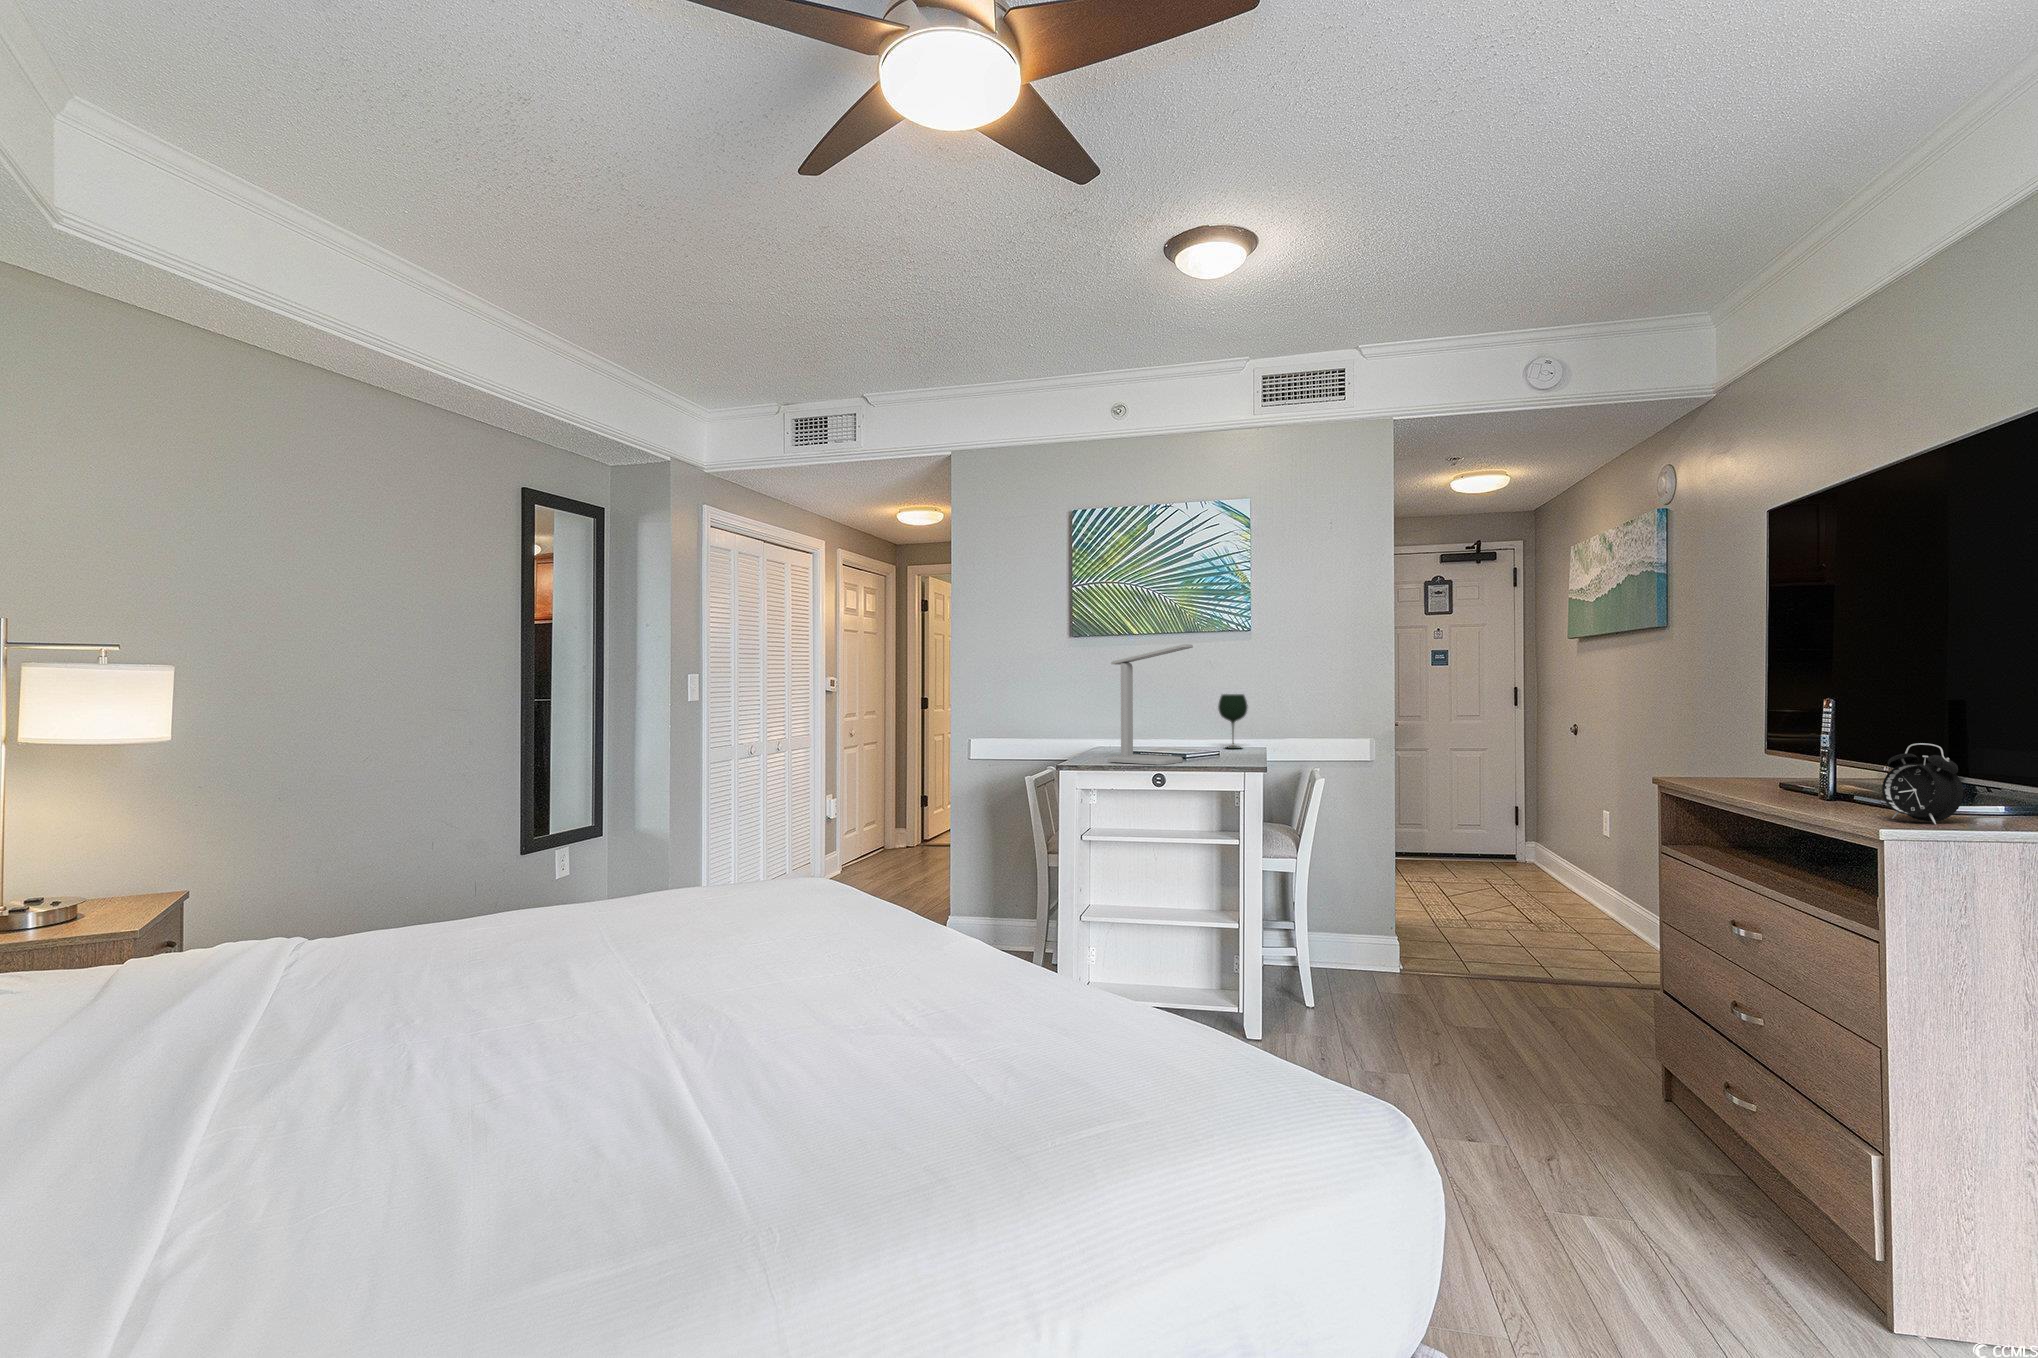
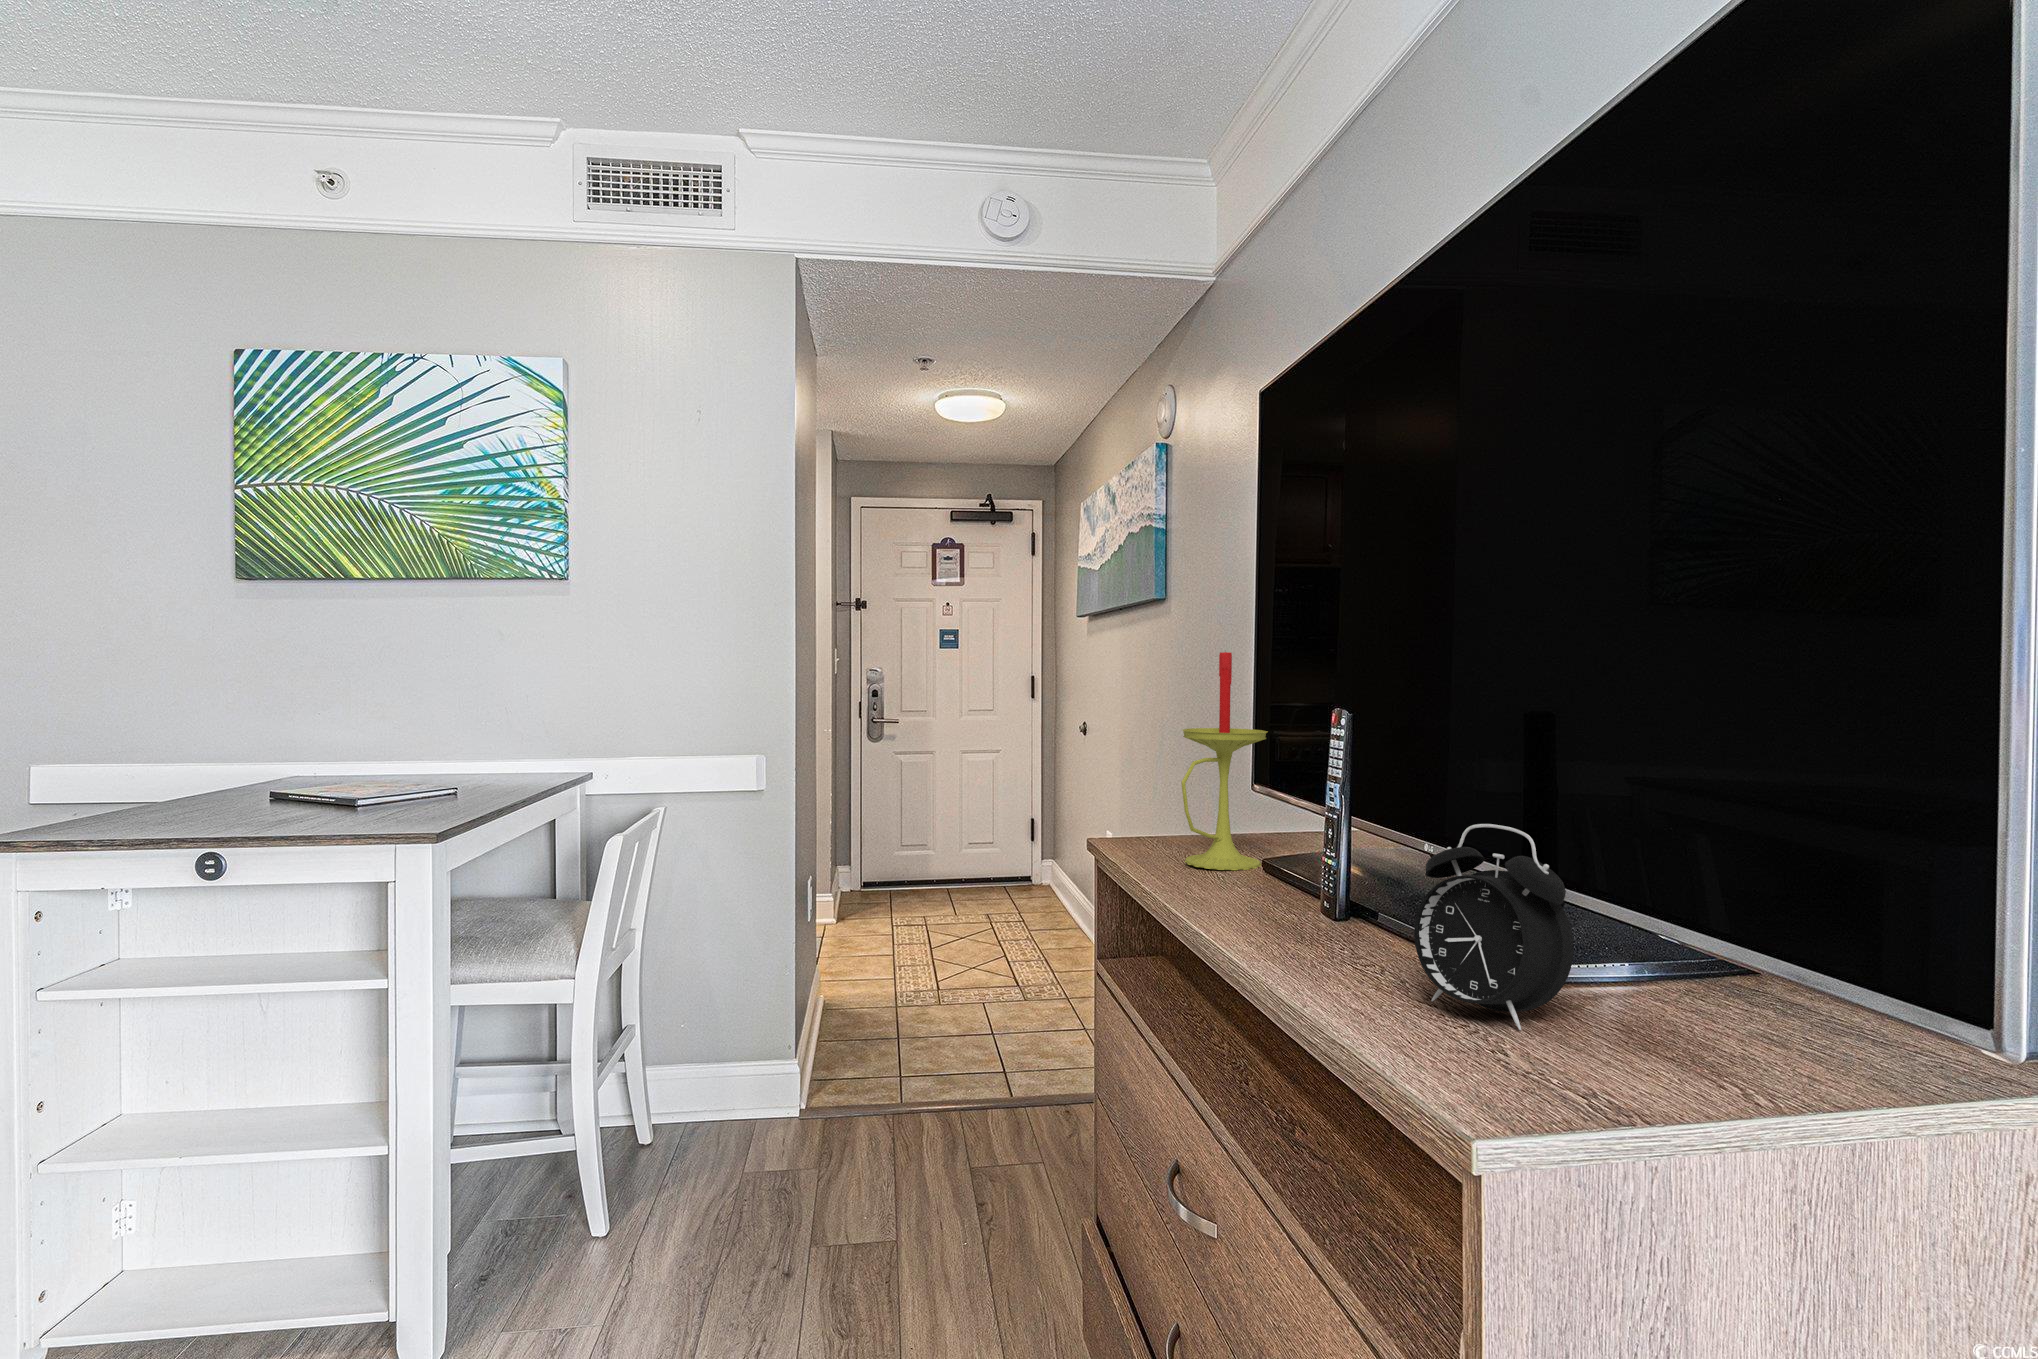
desk lamp: present [1108,644,1193,765] -> none [105,583,295,832]
candle: none [1726,667,1786,792] -> present [1181,652,1267,870]
wine glass: present [1218,694,1248,749] -> none [489,684,544,777]

